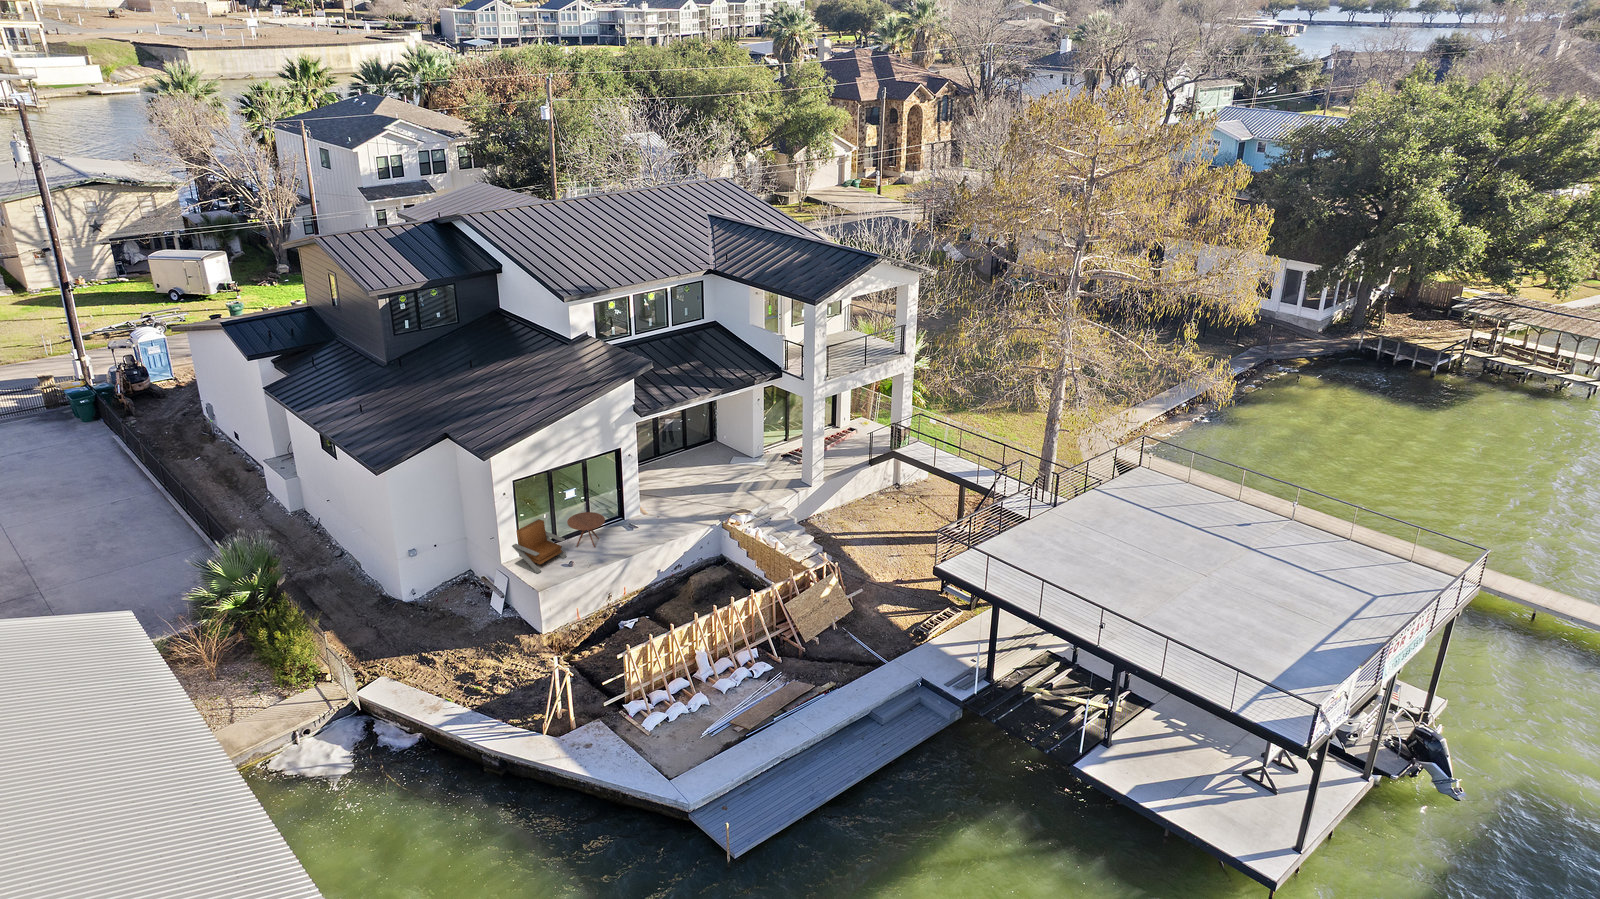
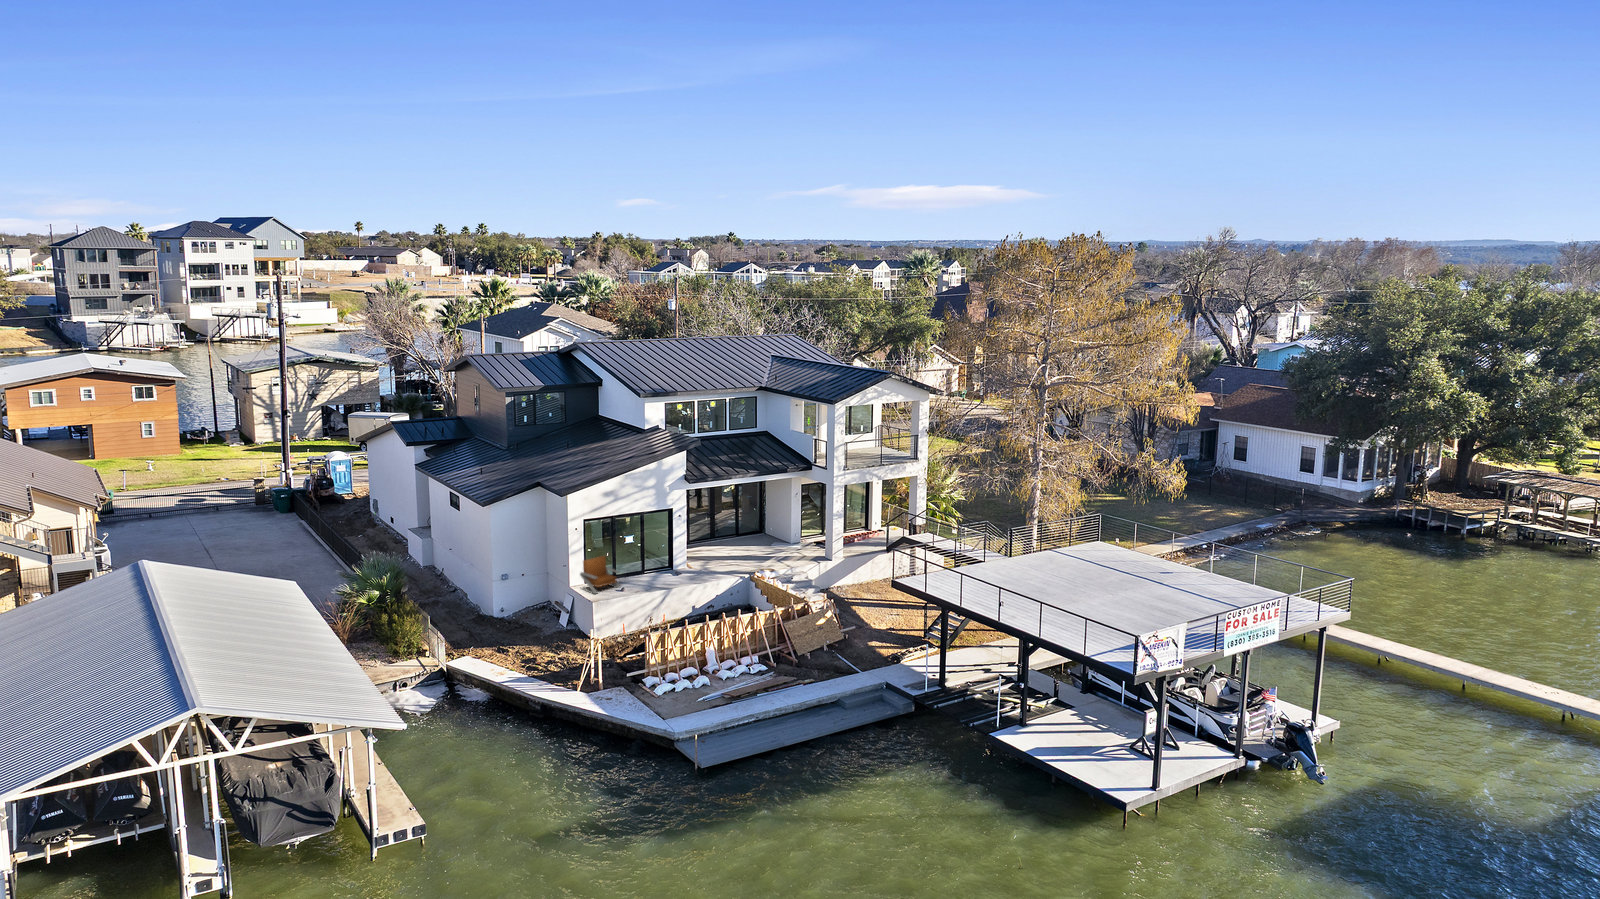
round table: present [567,512,605,547] -> none [624,558,654,584]

